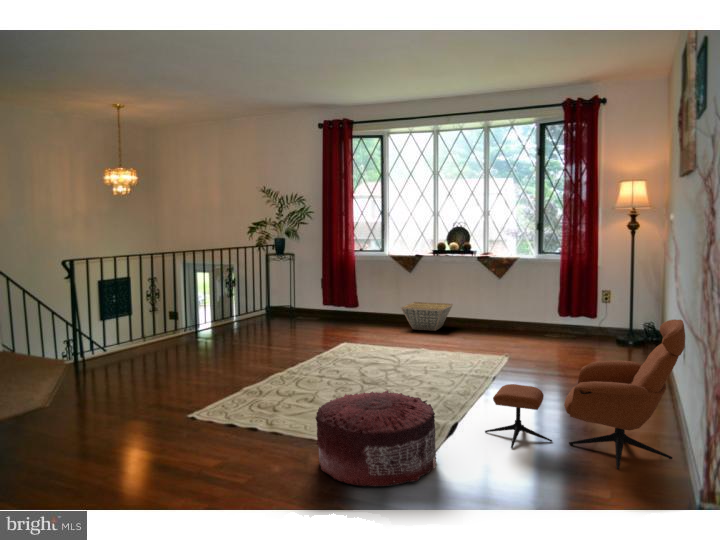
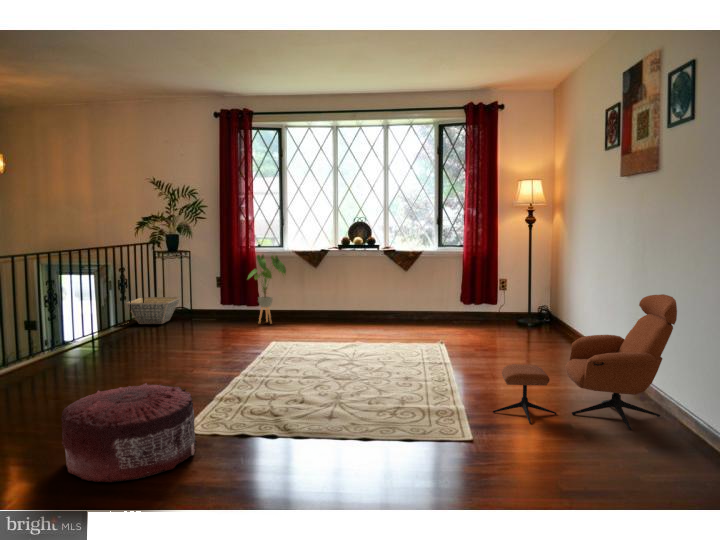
house plant: none [341,258,380,325] -> present [248,255,286,323]
basket: present [401,302,453,331] -> present [126,297,180,324]
pouf: present [316,390,436,487] -> present [61,383,197,482]

